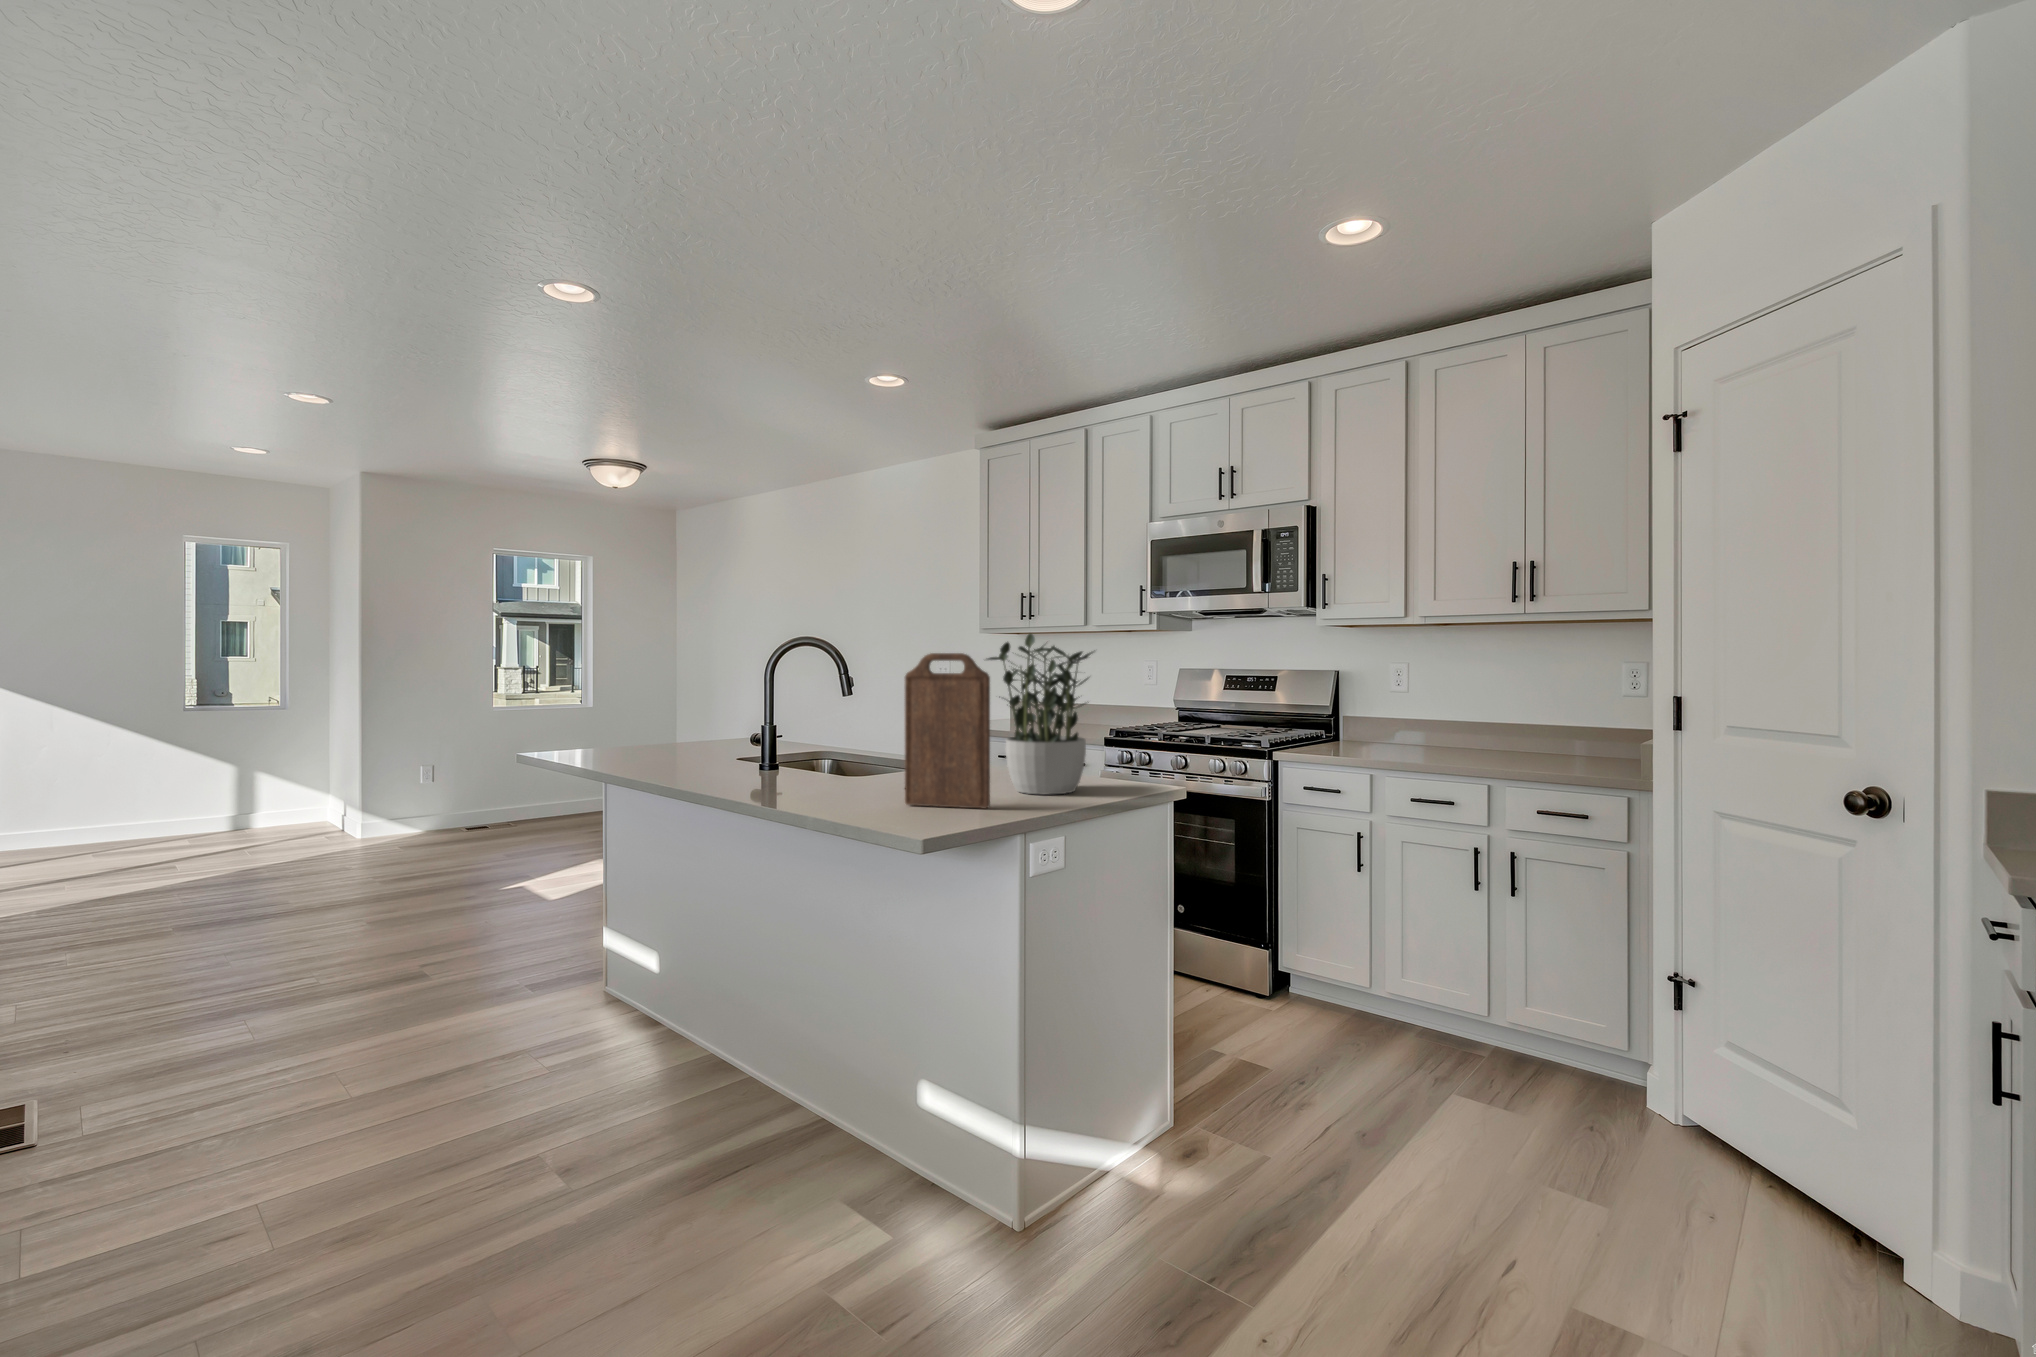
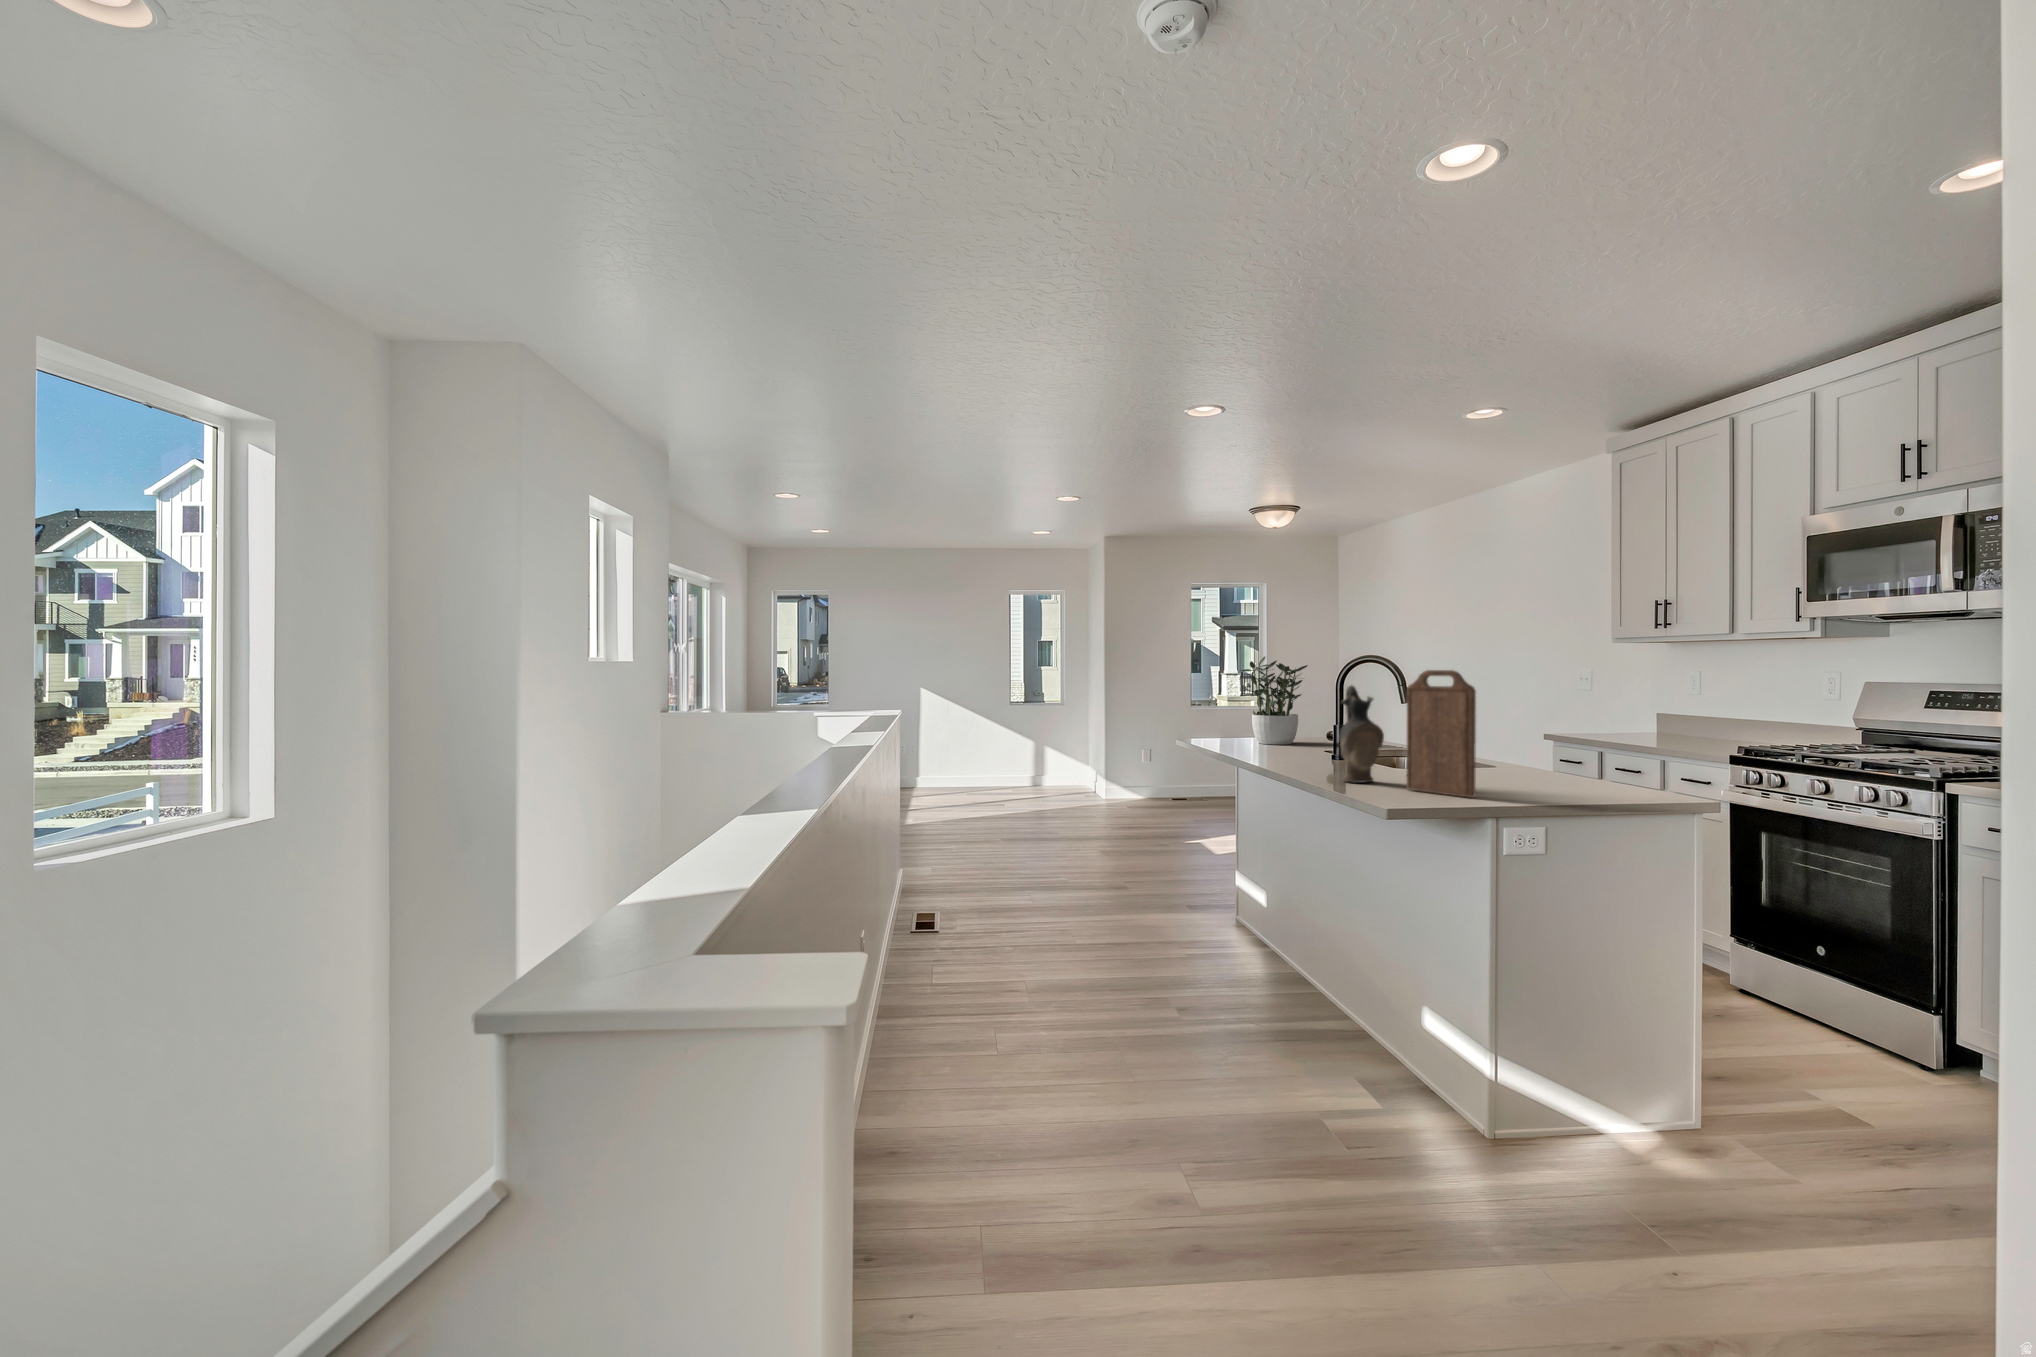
potted plant: present [987,633,1093,794] -> present [1242,656,1308,744]
ceramic pitcher: none [810,674,866,801] -> present [1339,685,1384,783]

